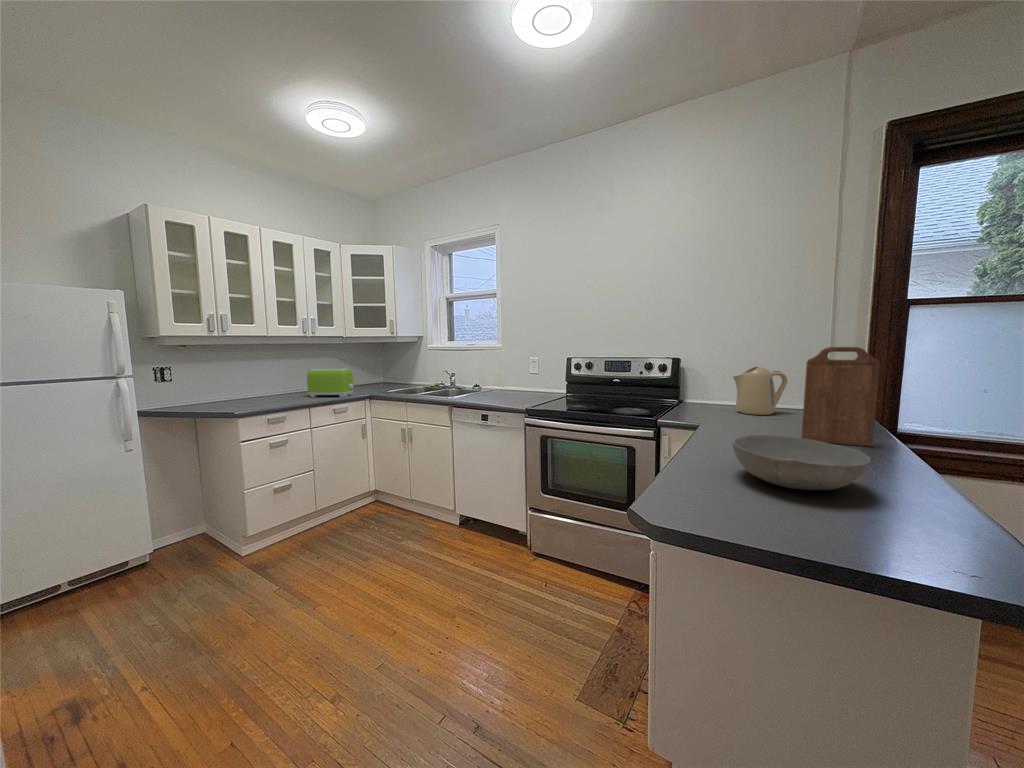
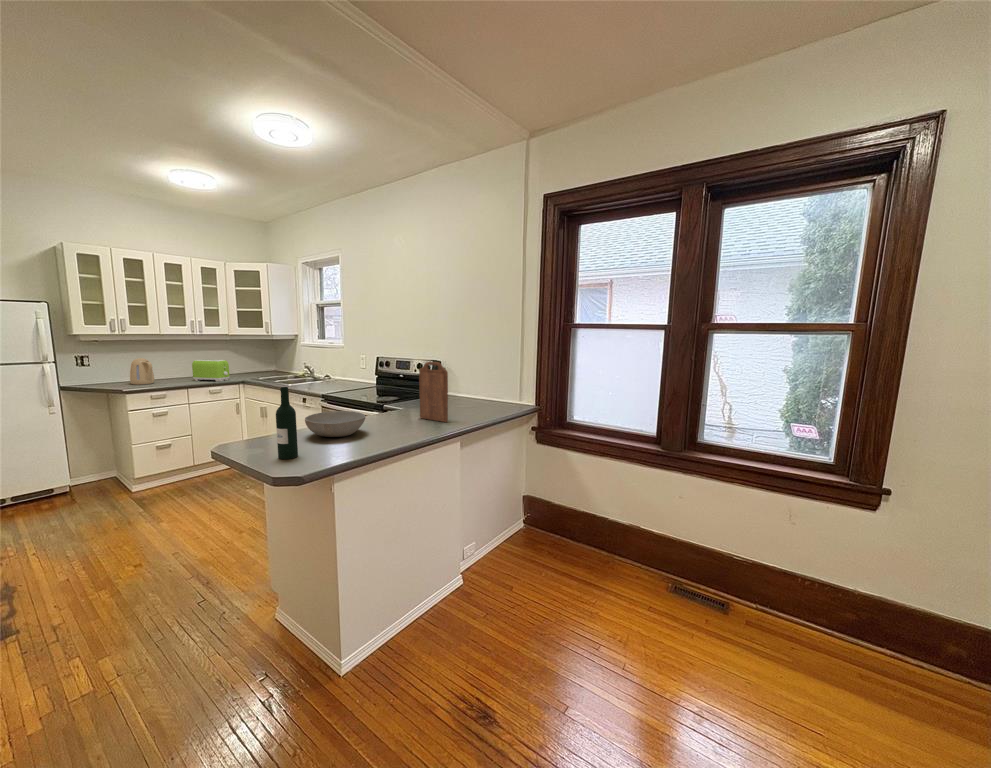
kettle: present [733,367,787,415] -> present [130,358,155,385]
wine bottle: none [888,387,963,572] -> present [276,387,298,459]

